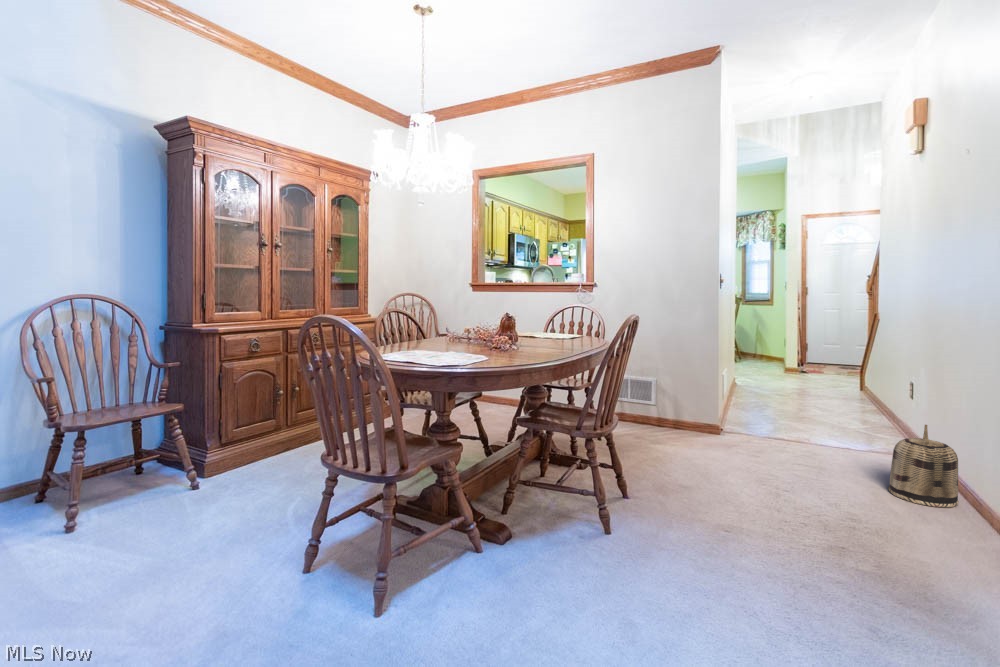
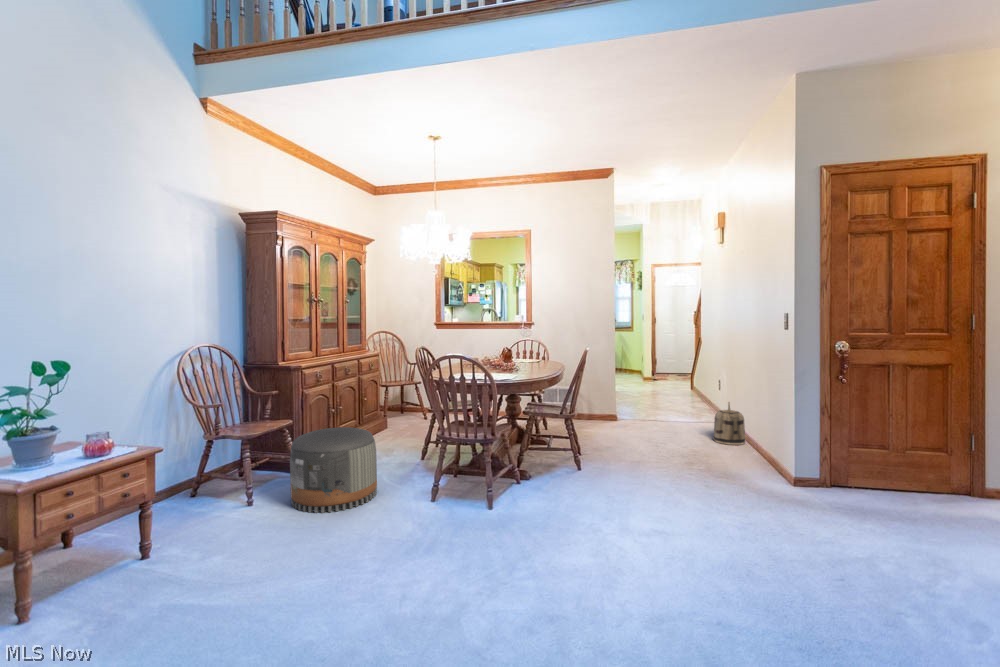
pouf: none [109,426,263,567] -> present [290,427,377,513]

